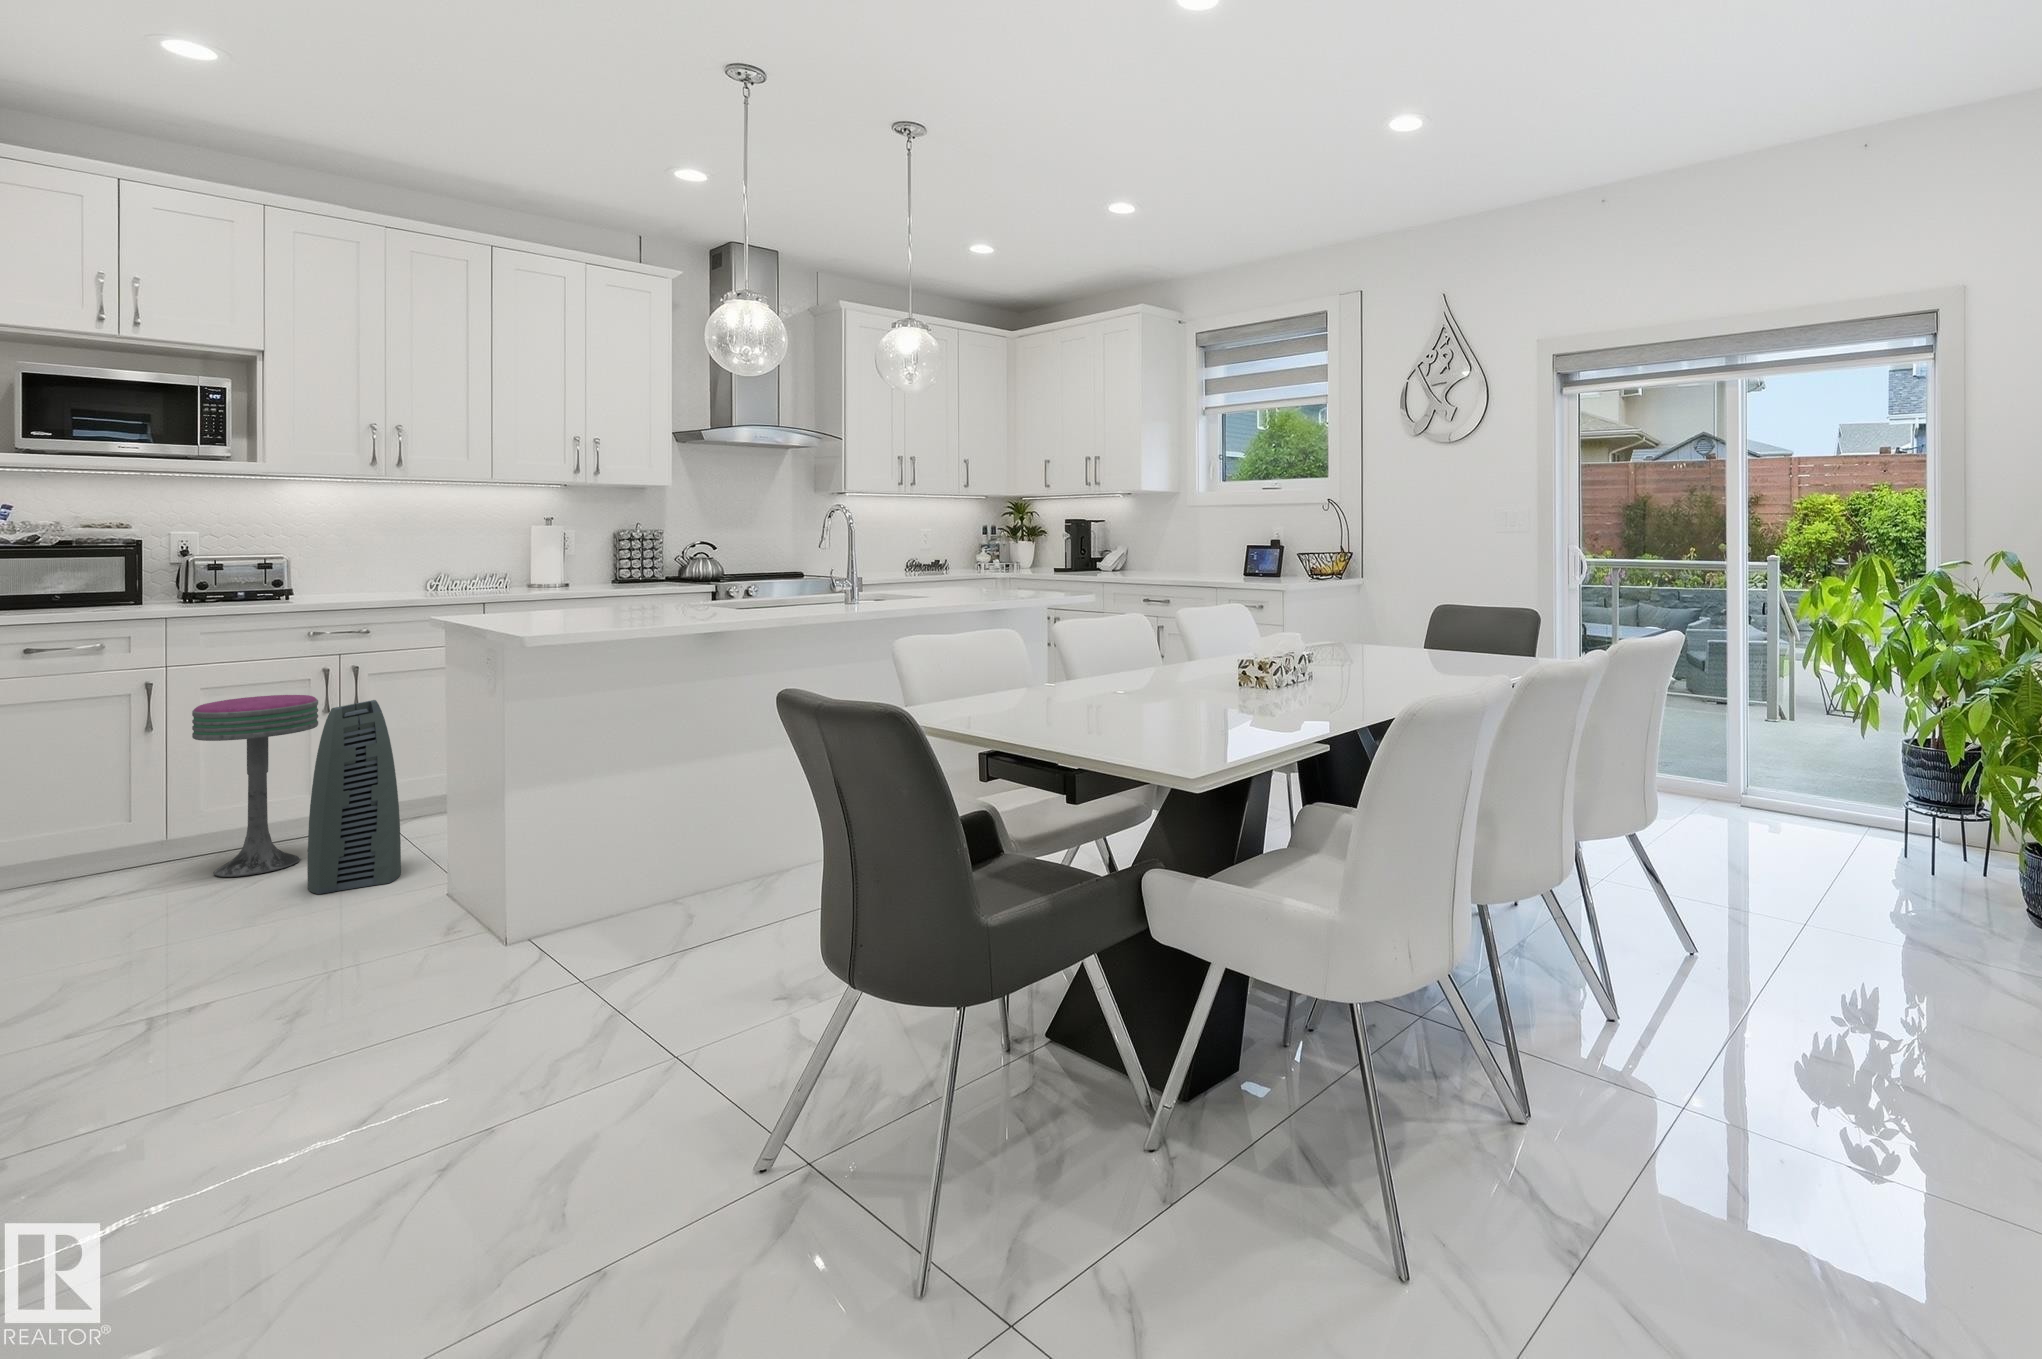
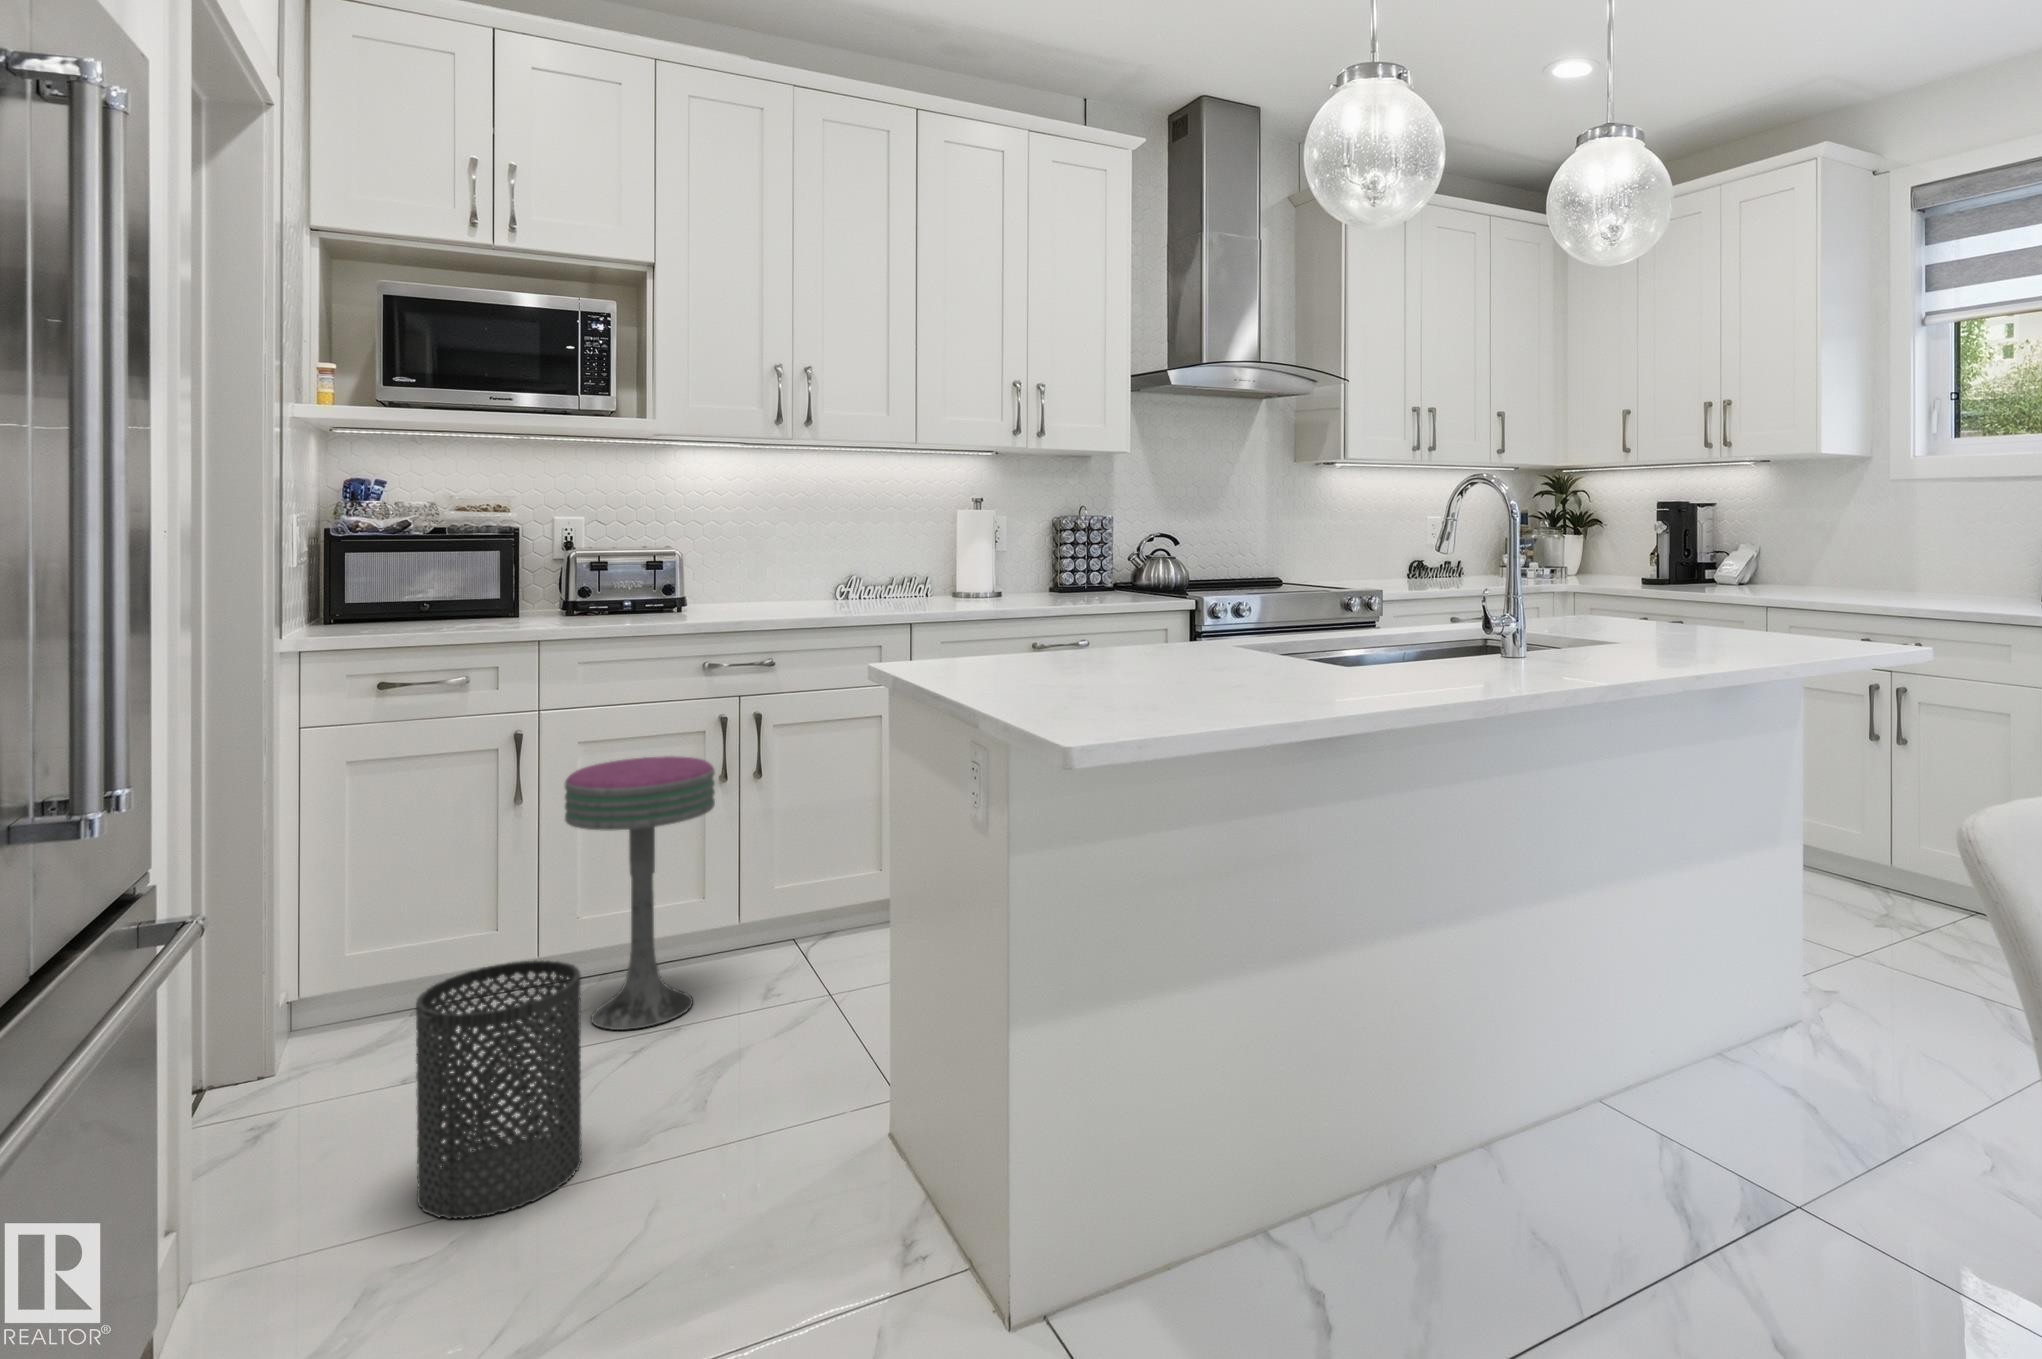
air purifier: present [307,700,401,894] -> none [702,782,820,1093]
trash can: none [90,809,216,959] -> present [416,961,582,1219]

